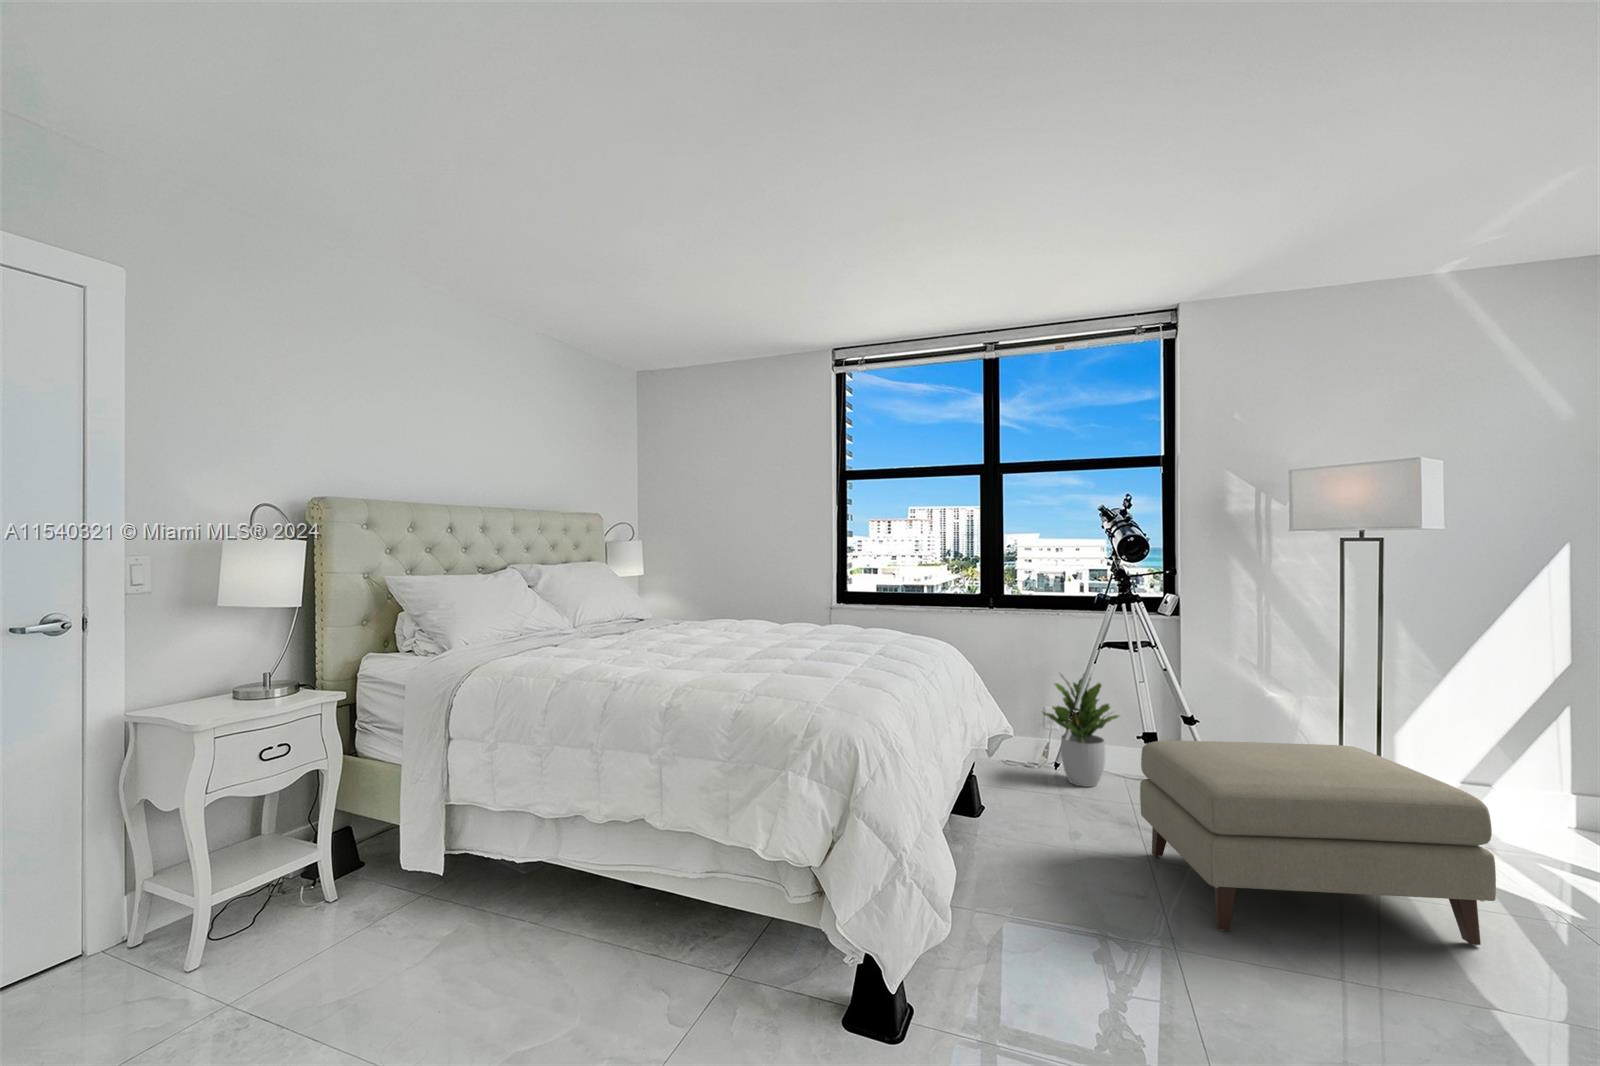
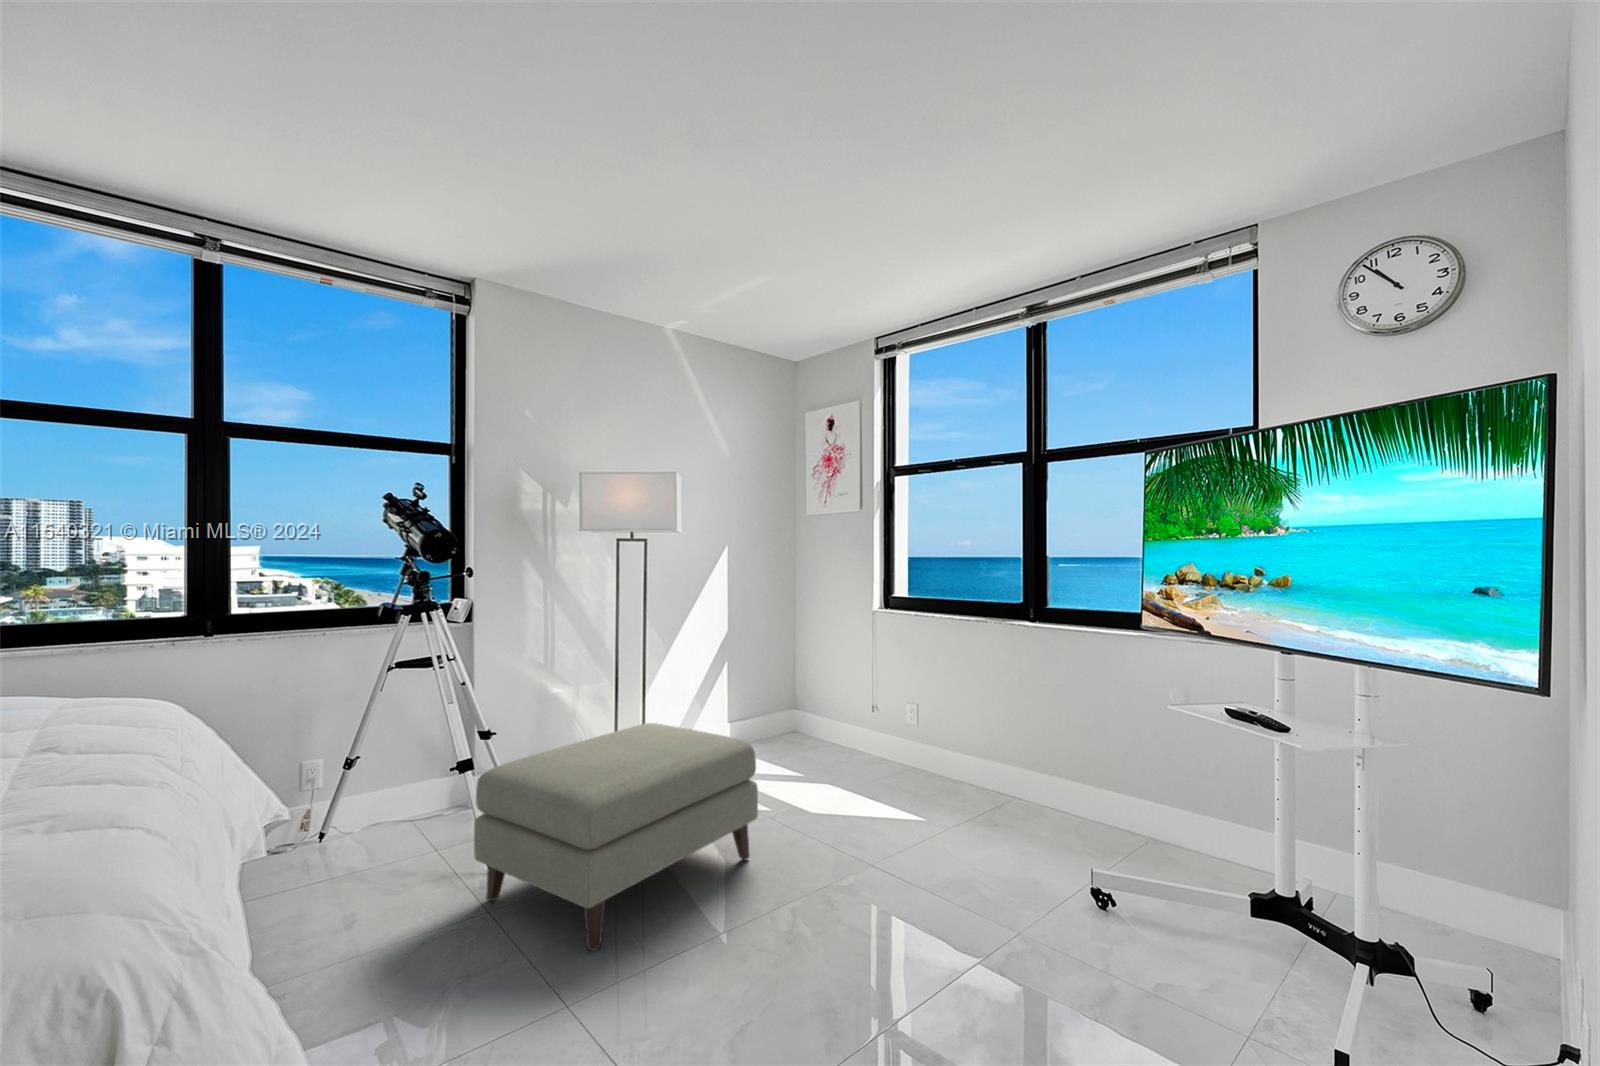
potted plant: present [1043,673,1119,787] -> none [300,695,410,853]

